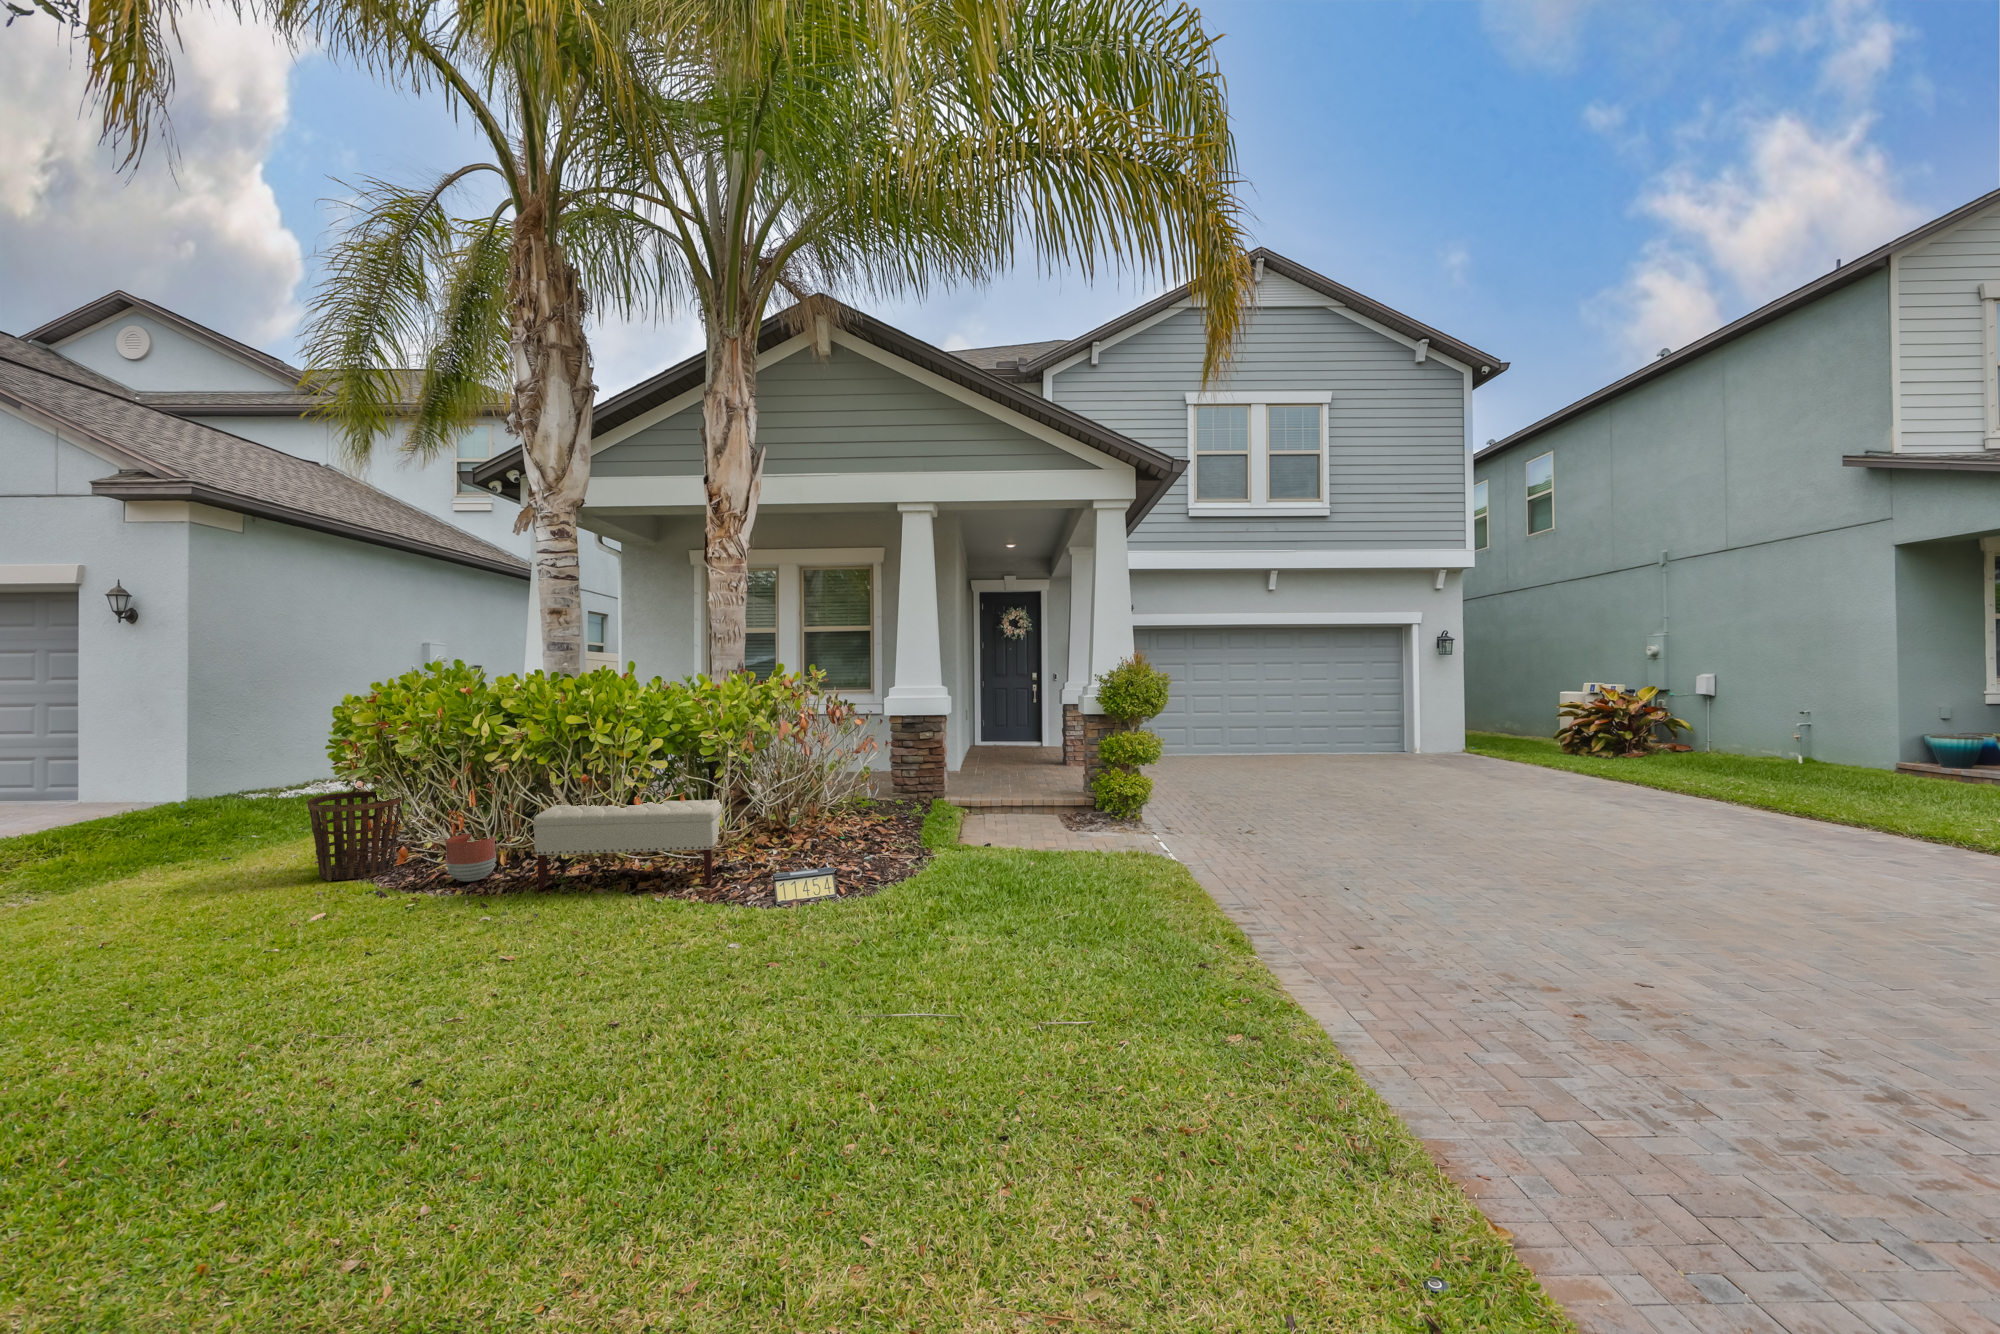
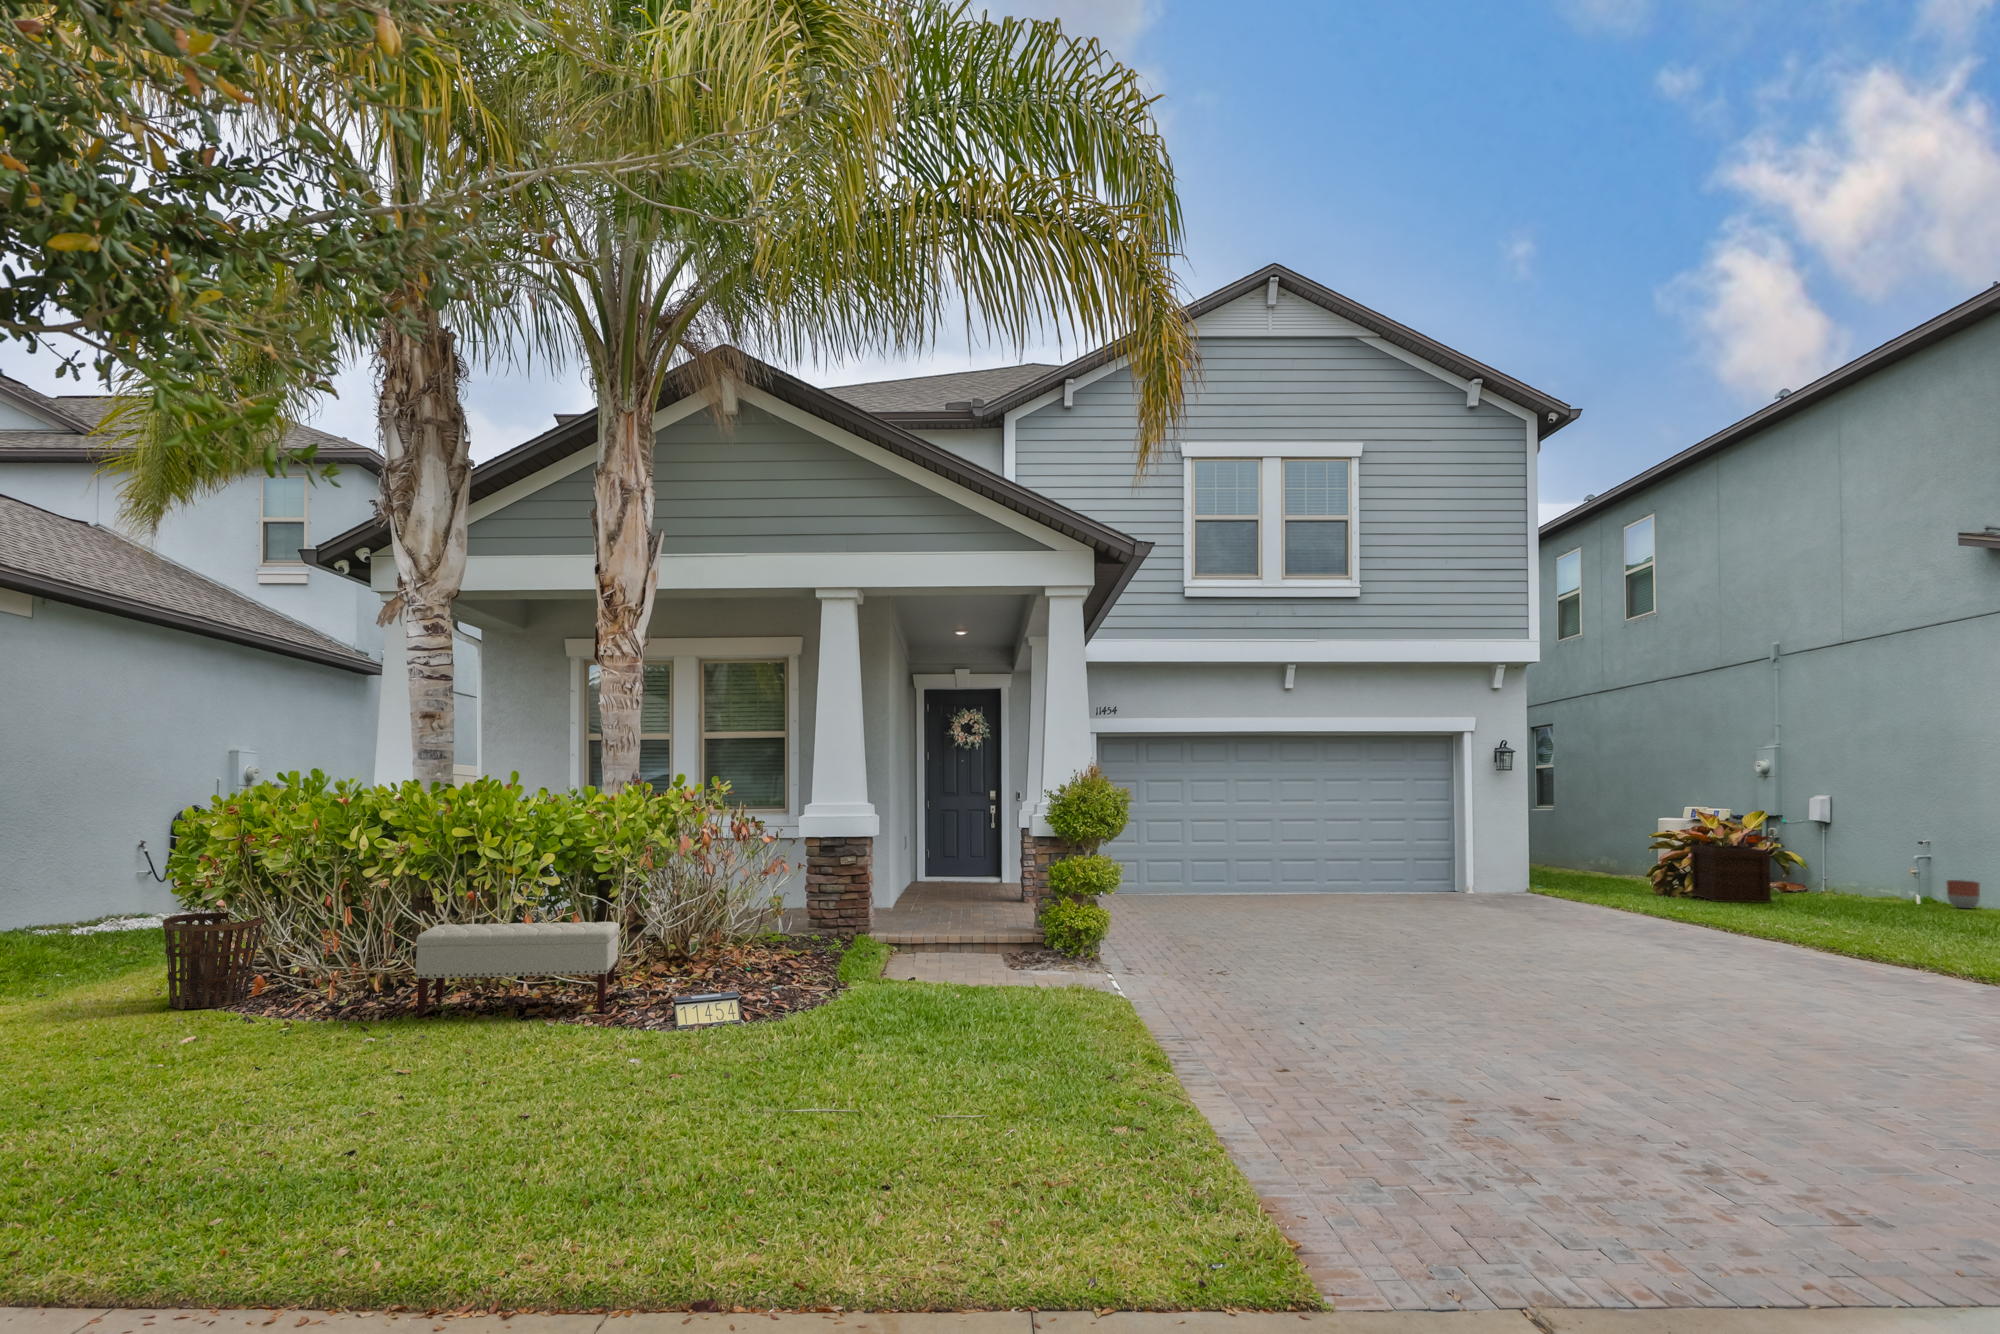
wooden crate: none [1591,716,1662,762] -> present [1690,845,1771,903]
planter: present [446,833,496,882] -> present [1947,880,1980,908]

